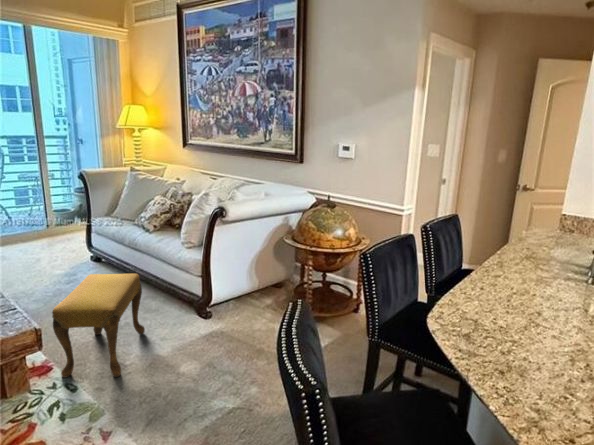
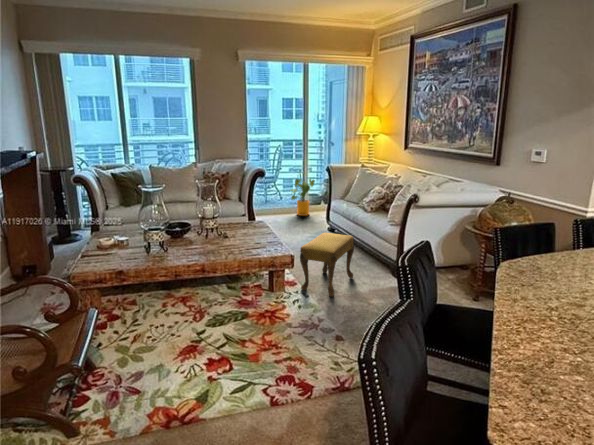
house plant: none [20,189,63,242] -> present [291,179,315,216]

